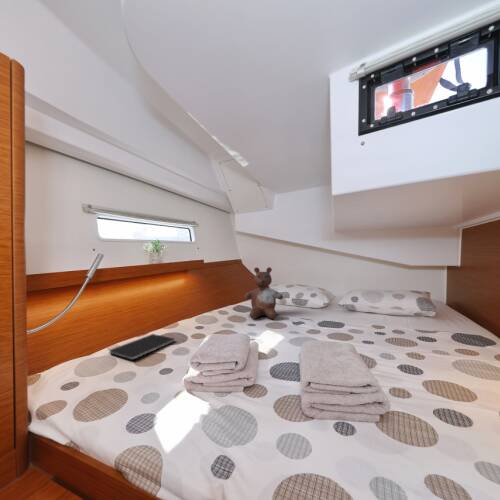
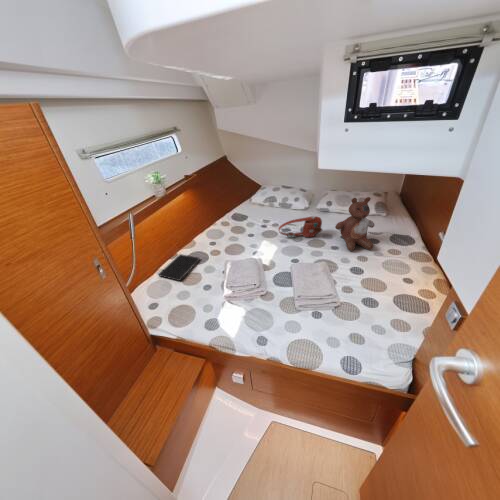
stuffed bear: present [244,267,283,319] -> present [335,197,374,251]
handbag: none [287,300,347,330] -> present [279,216,322,237]

